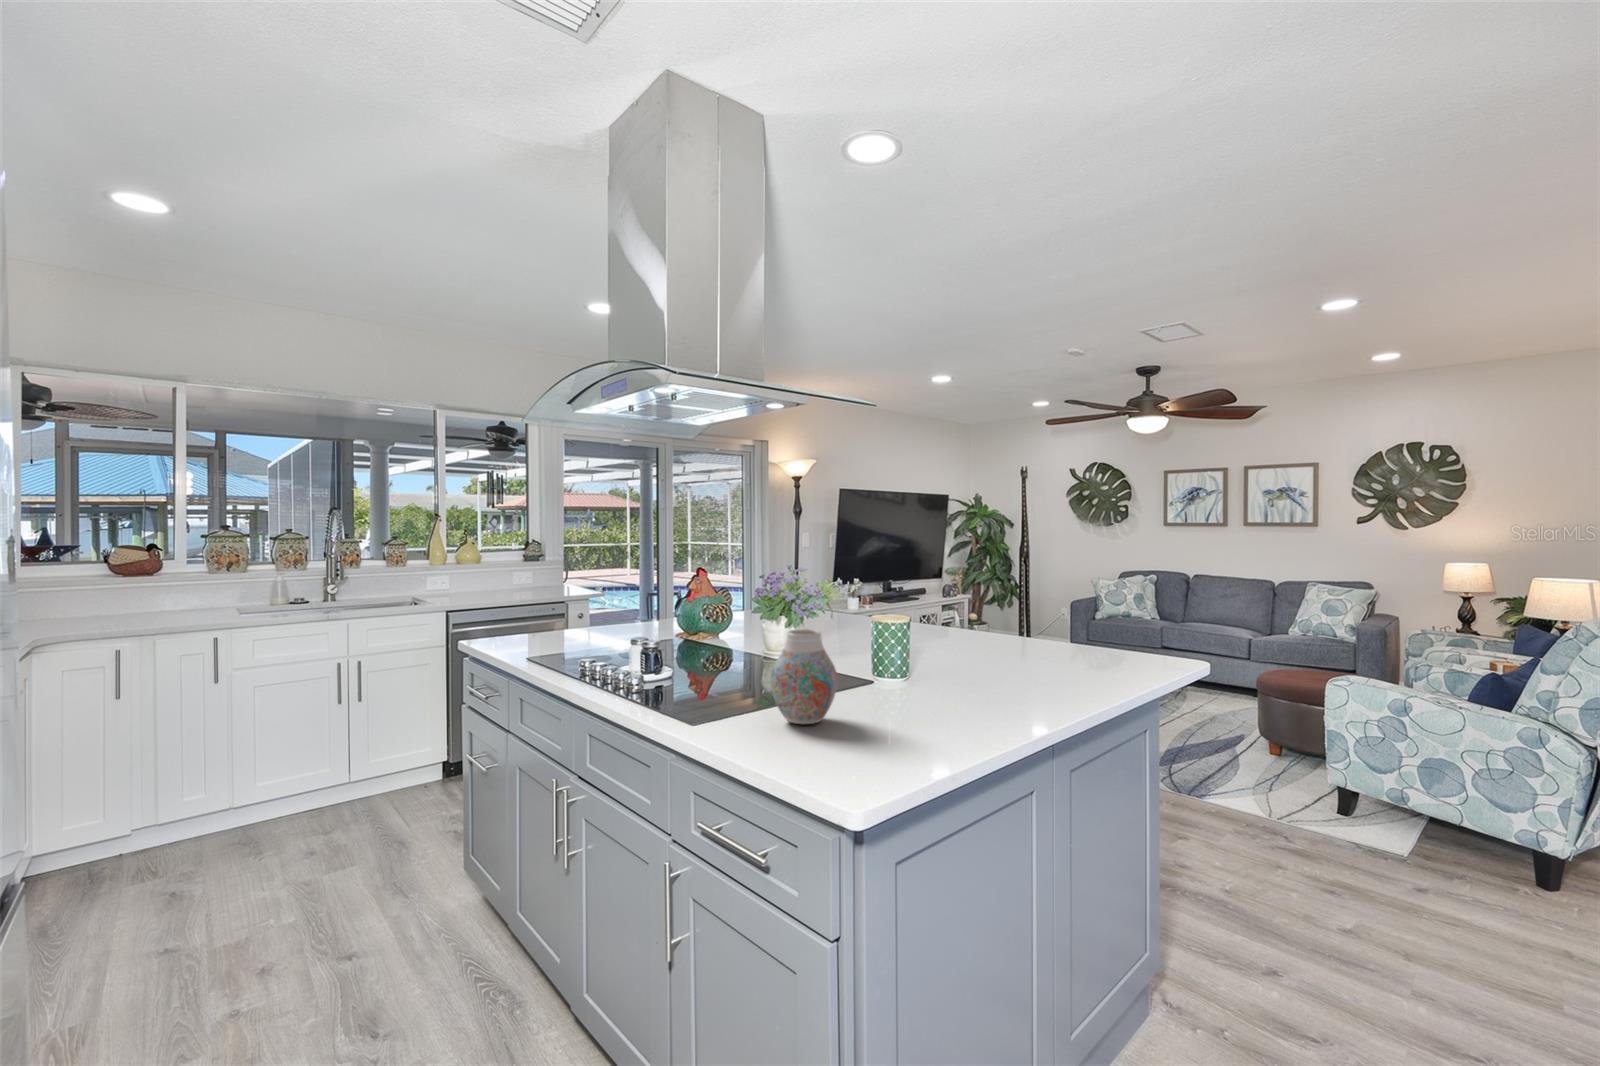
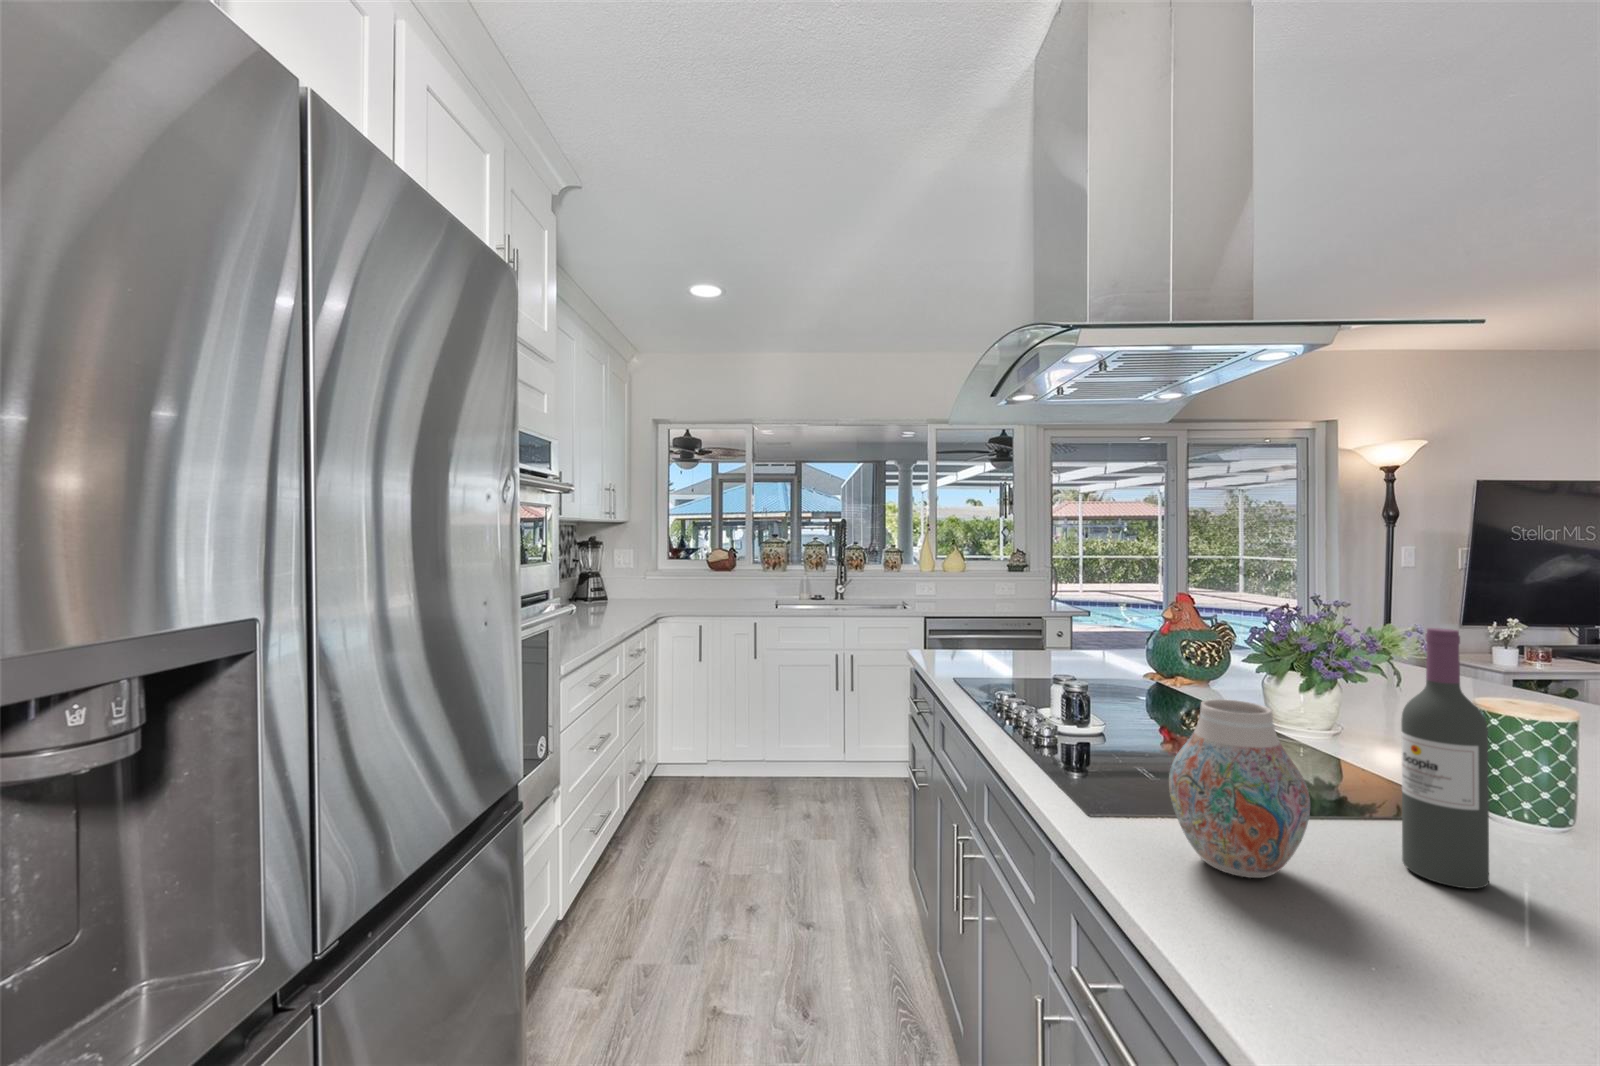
wine bottle: none [862,581,894,707] -> present [1401,628,1489,889]

